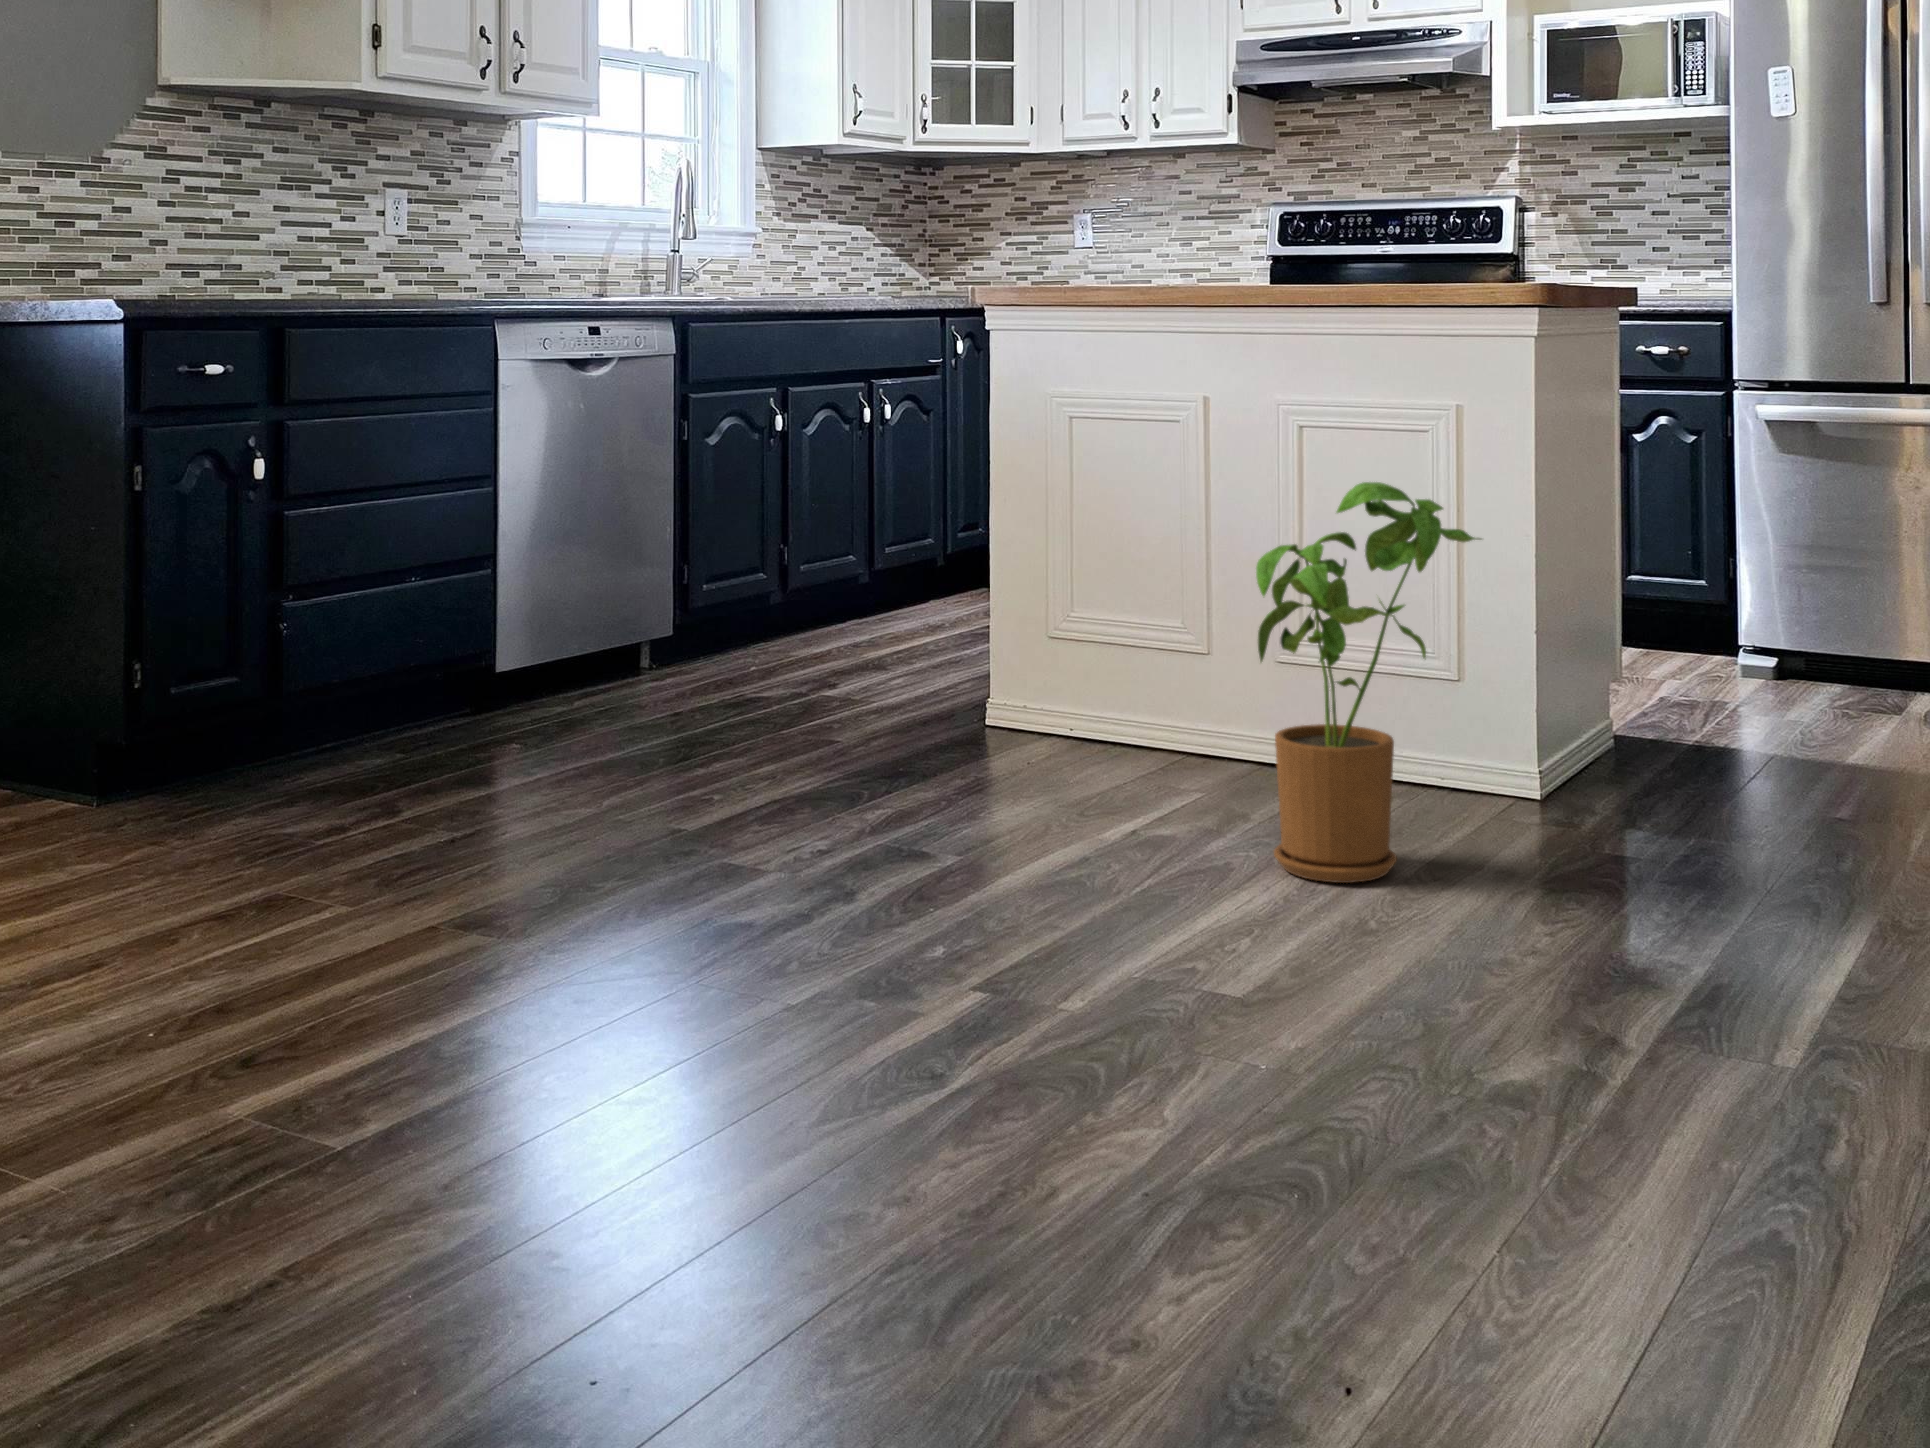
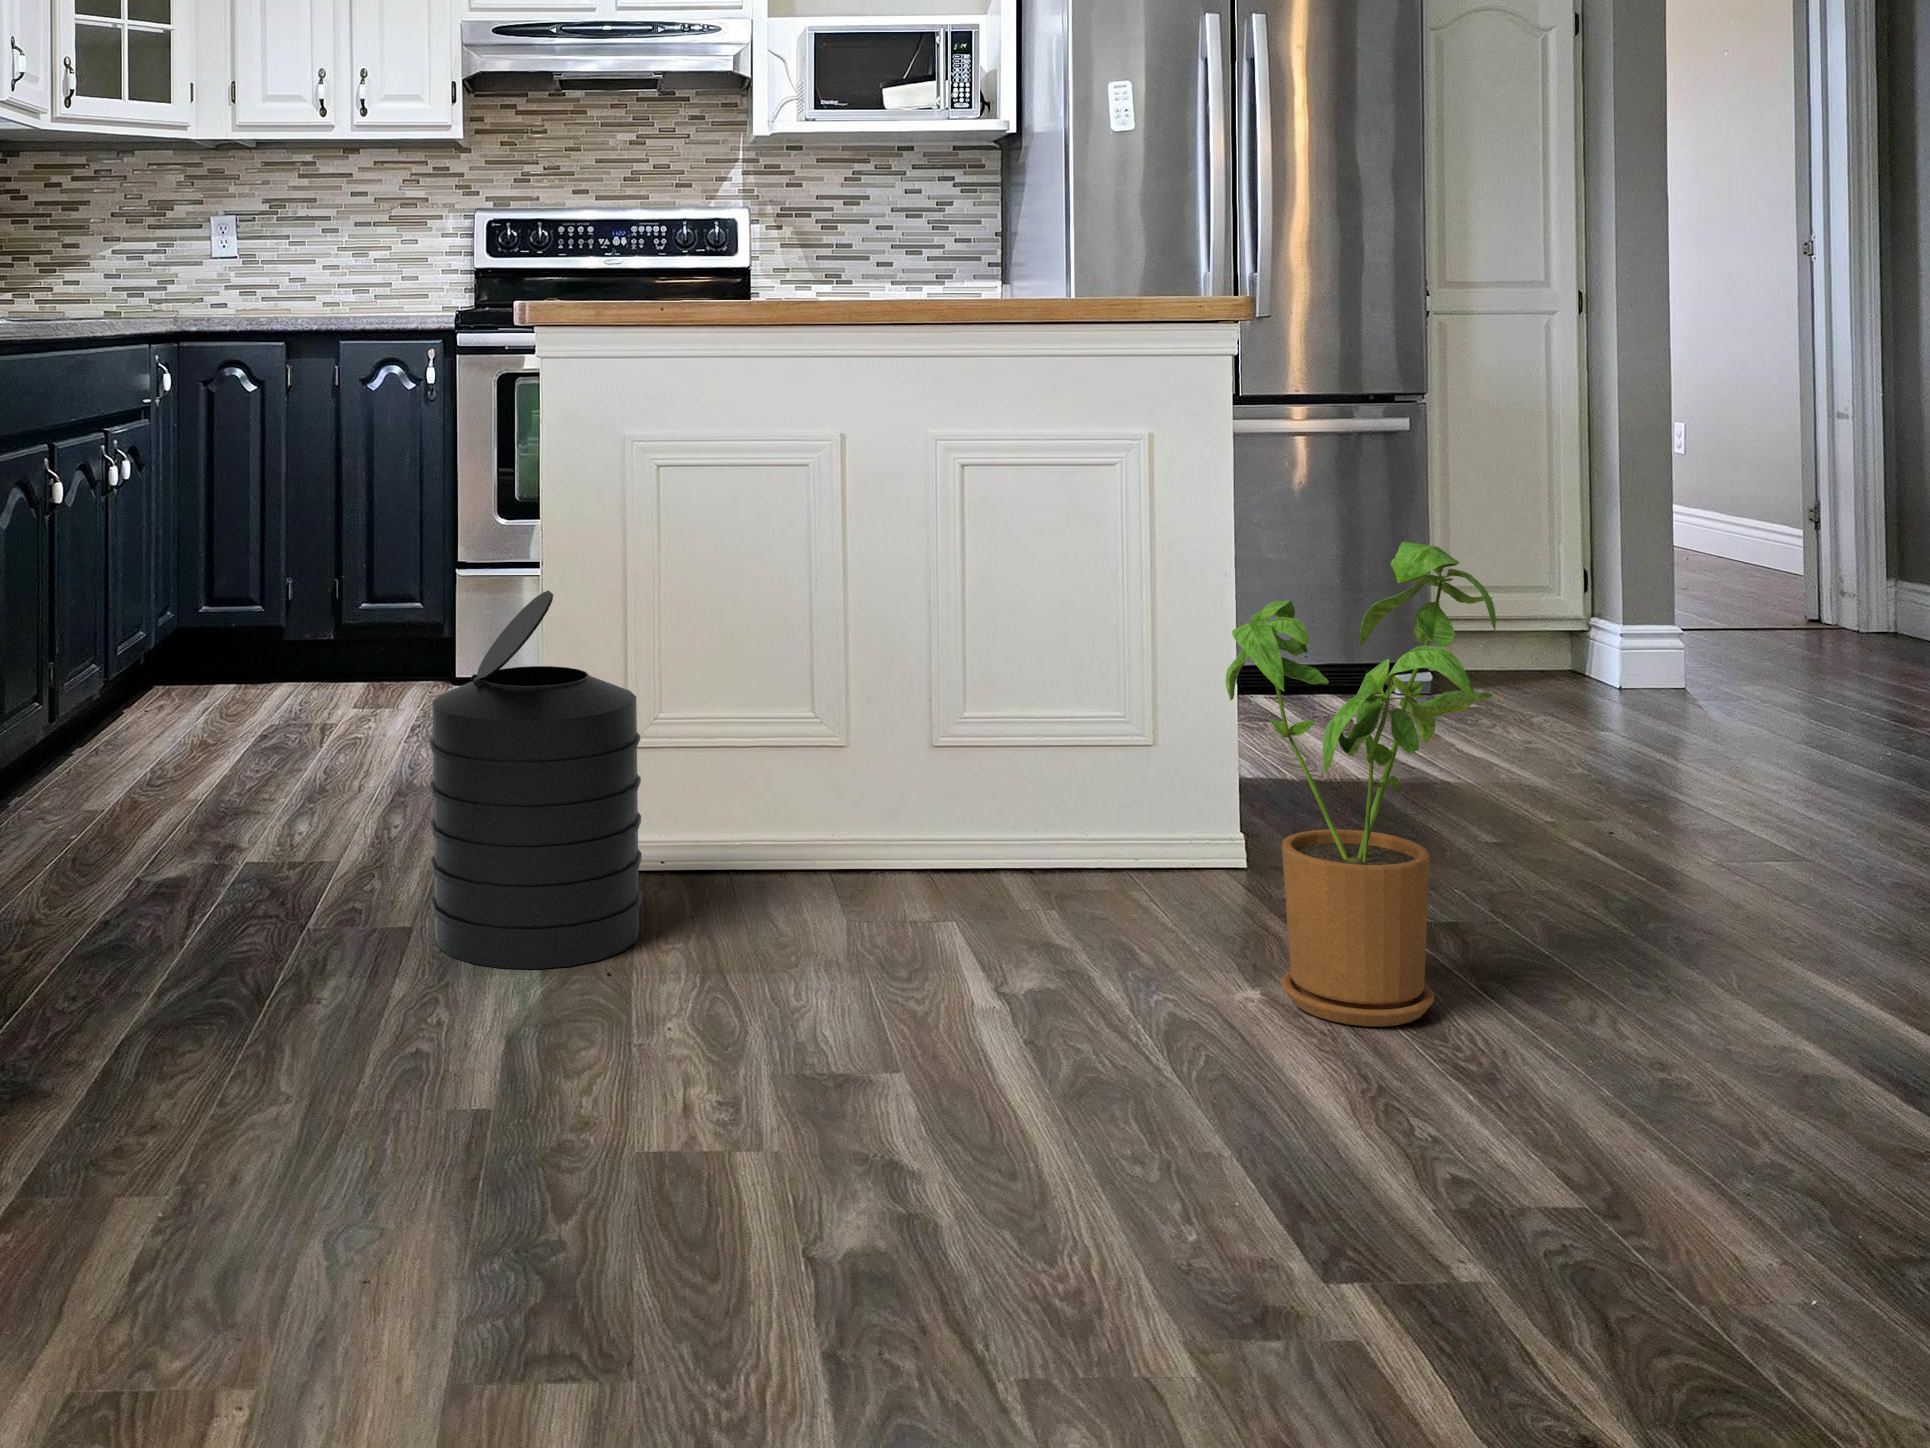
trash can: none [804,494,958,763] -> present [429,591,642,969]

